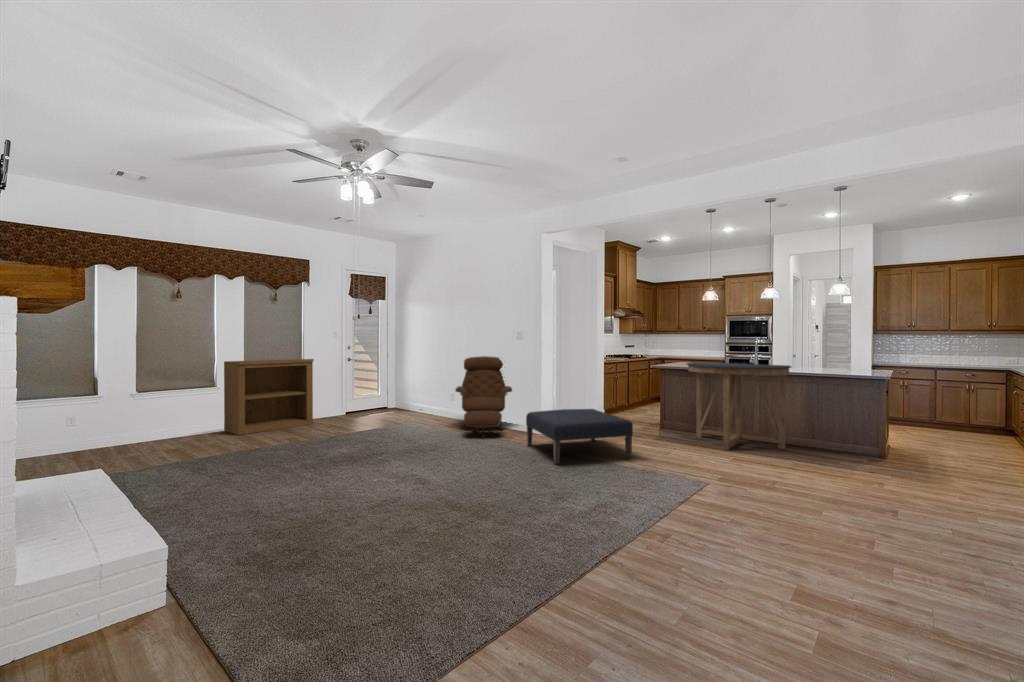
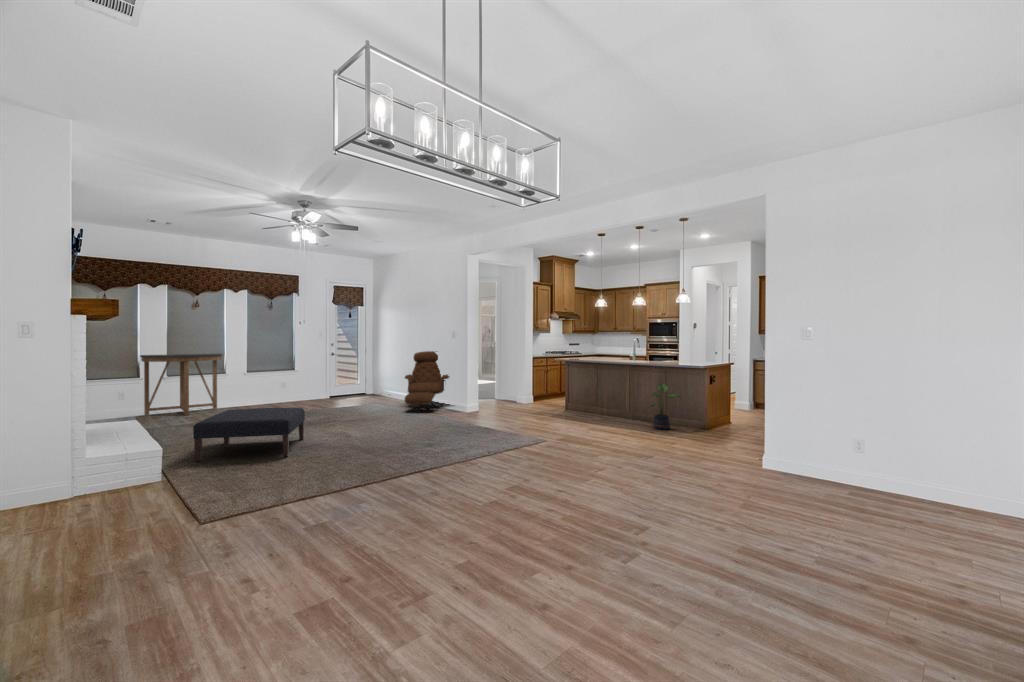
bookshelf: present [224,359,314,435] -> none [232,353,300,409]
console table: present [687,362,791,450] -> present [140,354,222,416]
potted plant: none [811,399,860,462] -> present [651,383,681,430]
ottoman: present [526,409,633,464] -> present [193,408,305,462]

